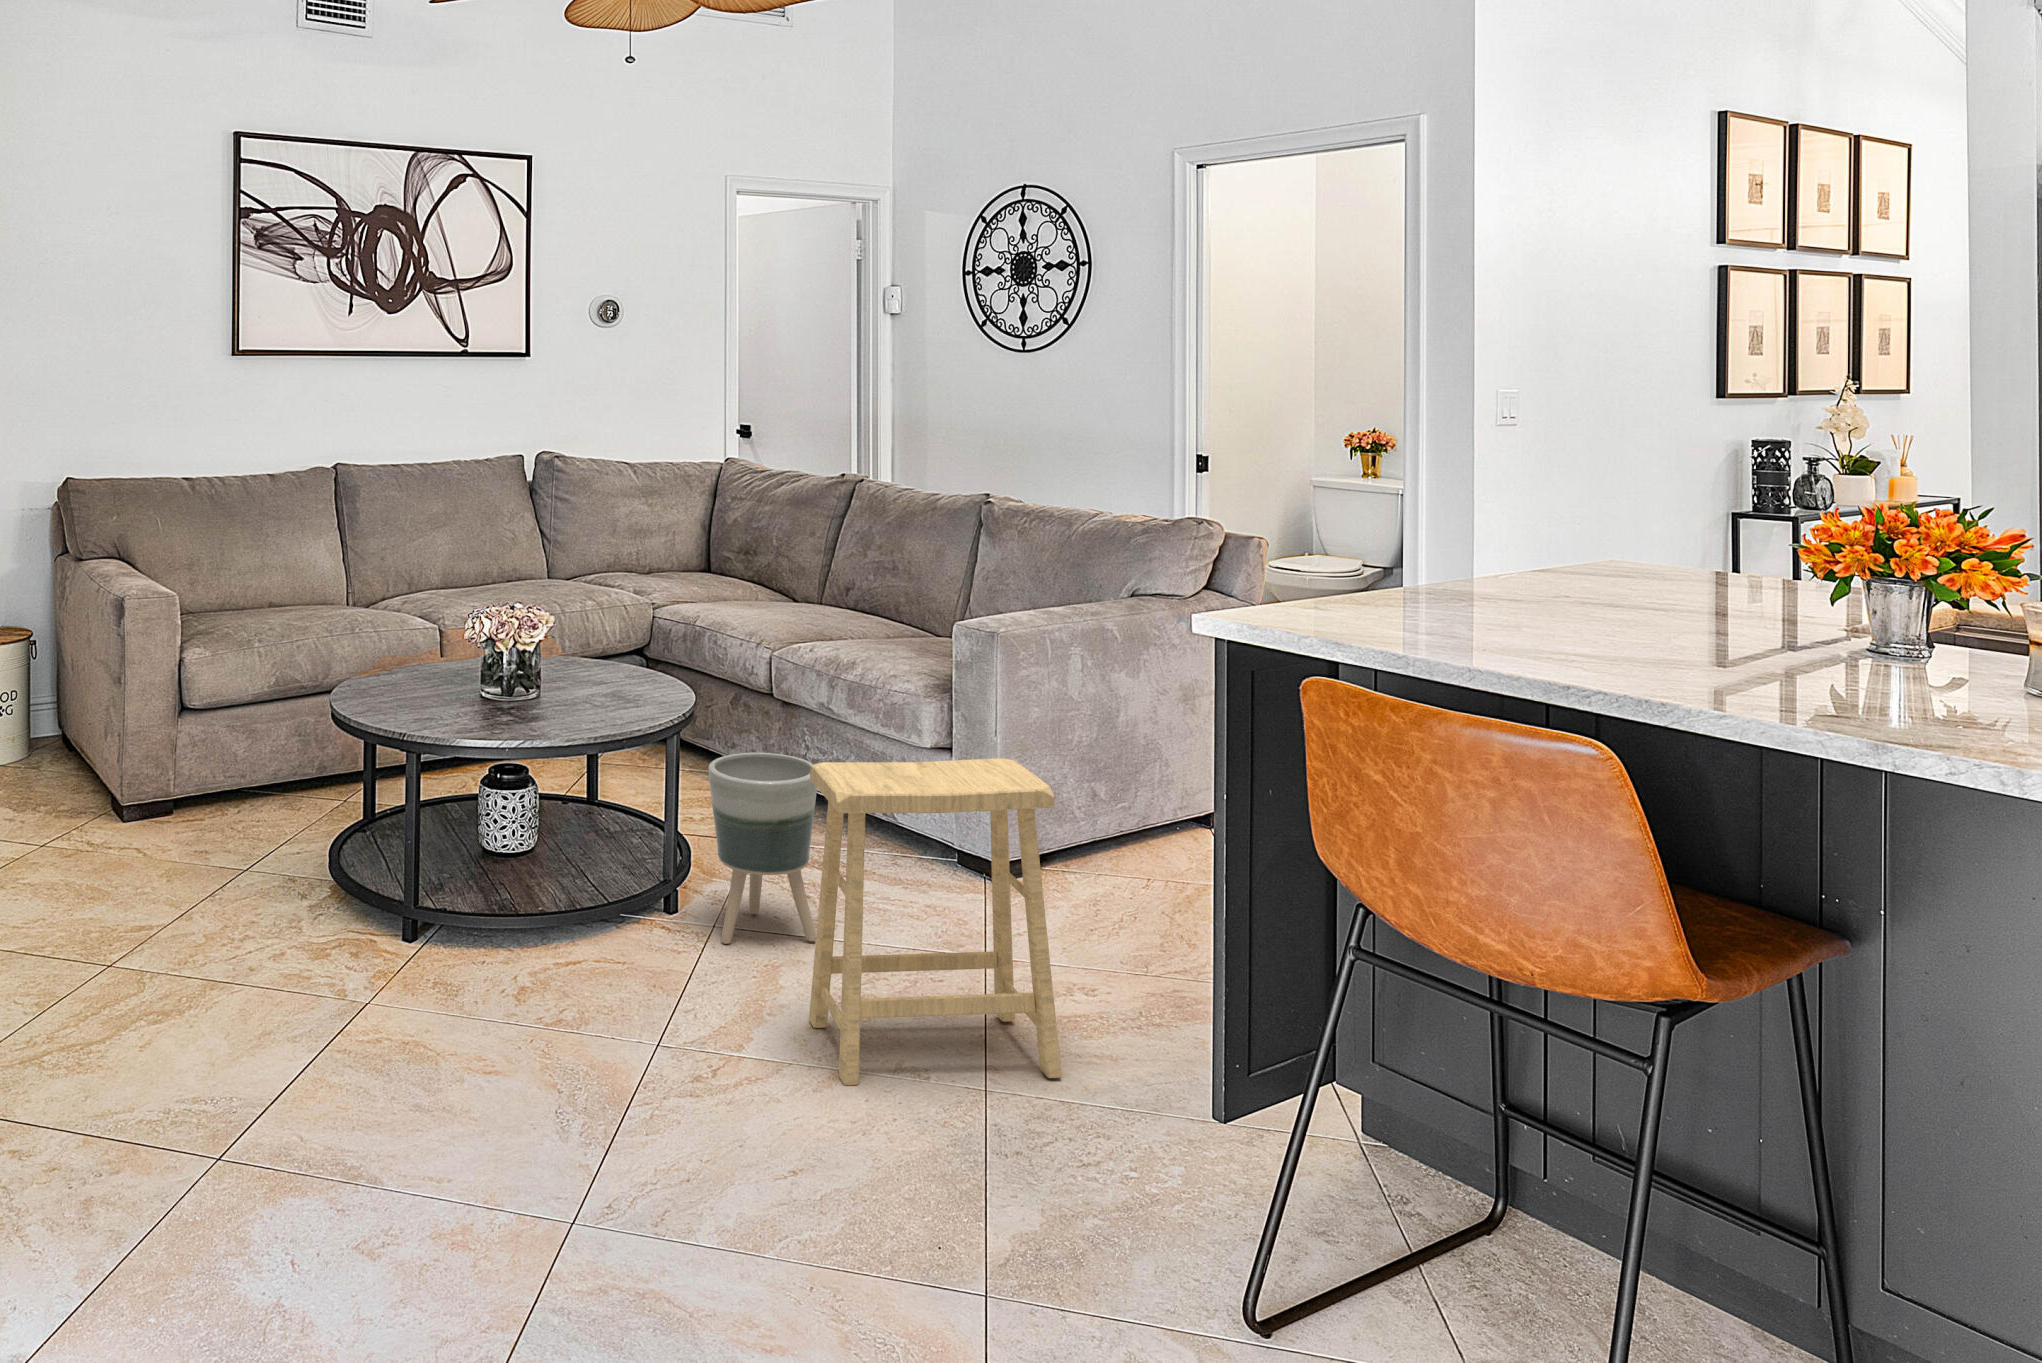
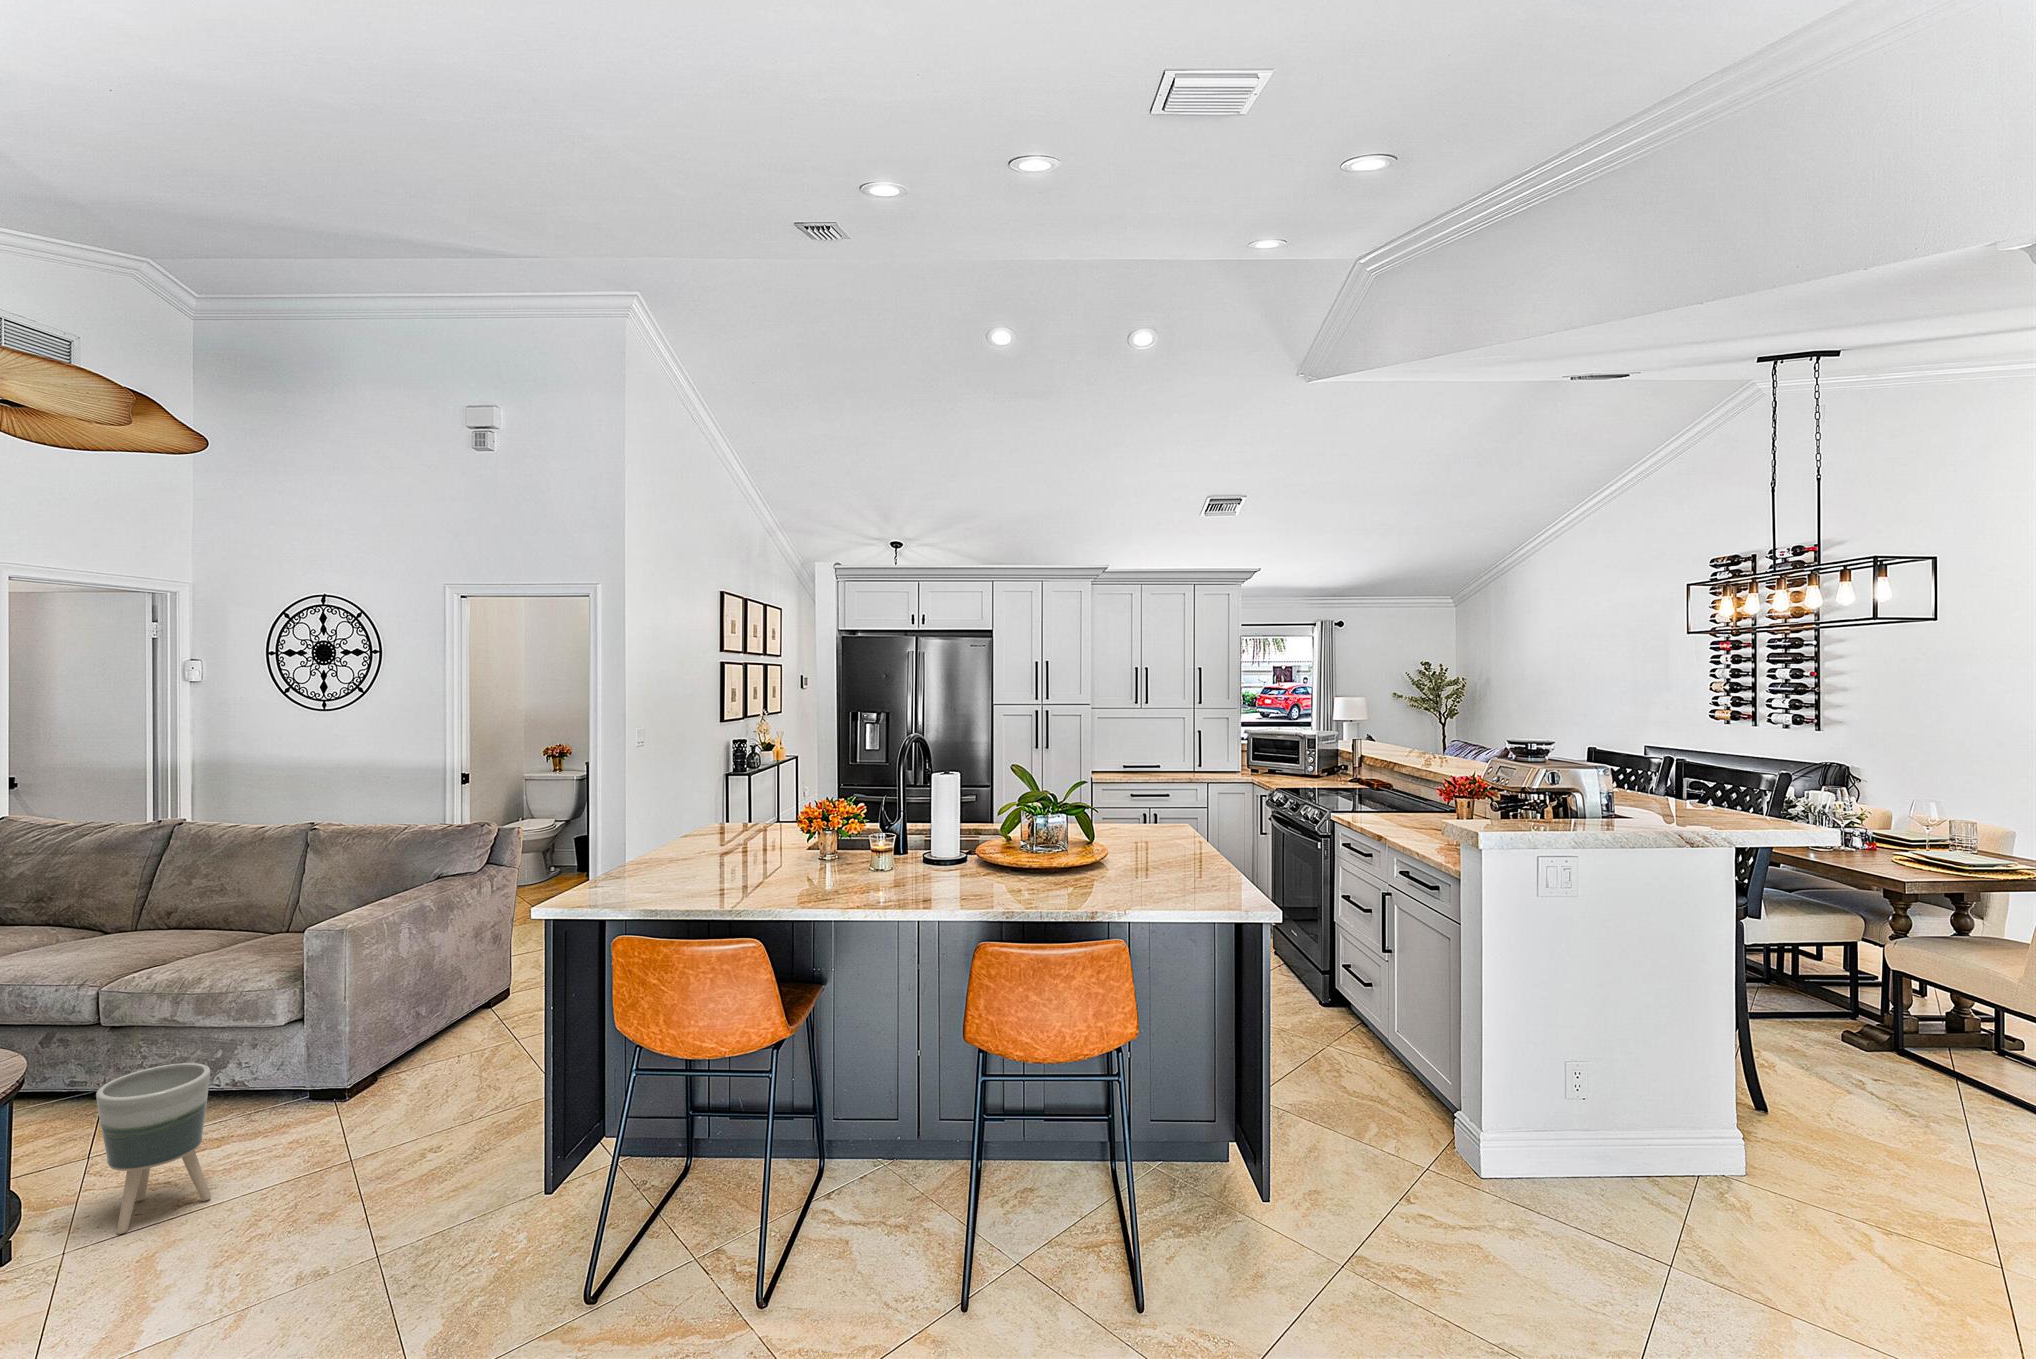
footstool: present [809,758,1062,1086] -> none [231,1017,440,1287]

